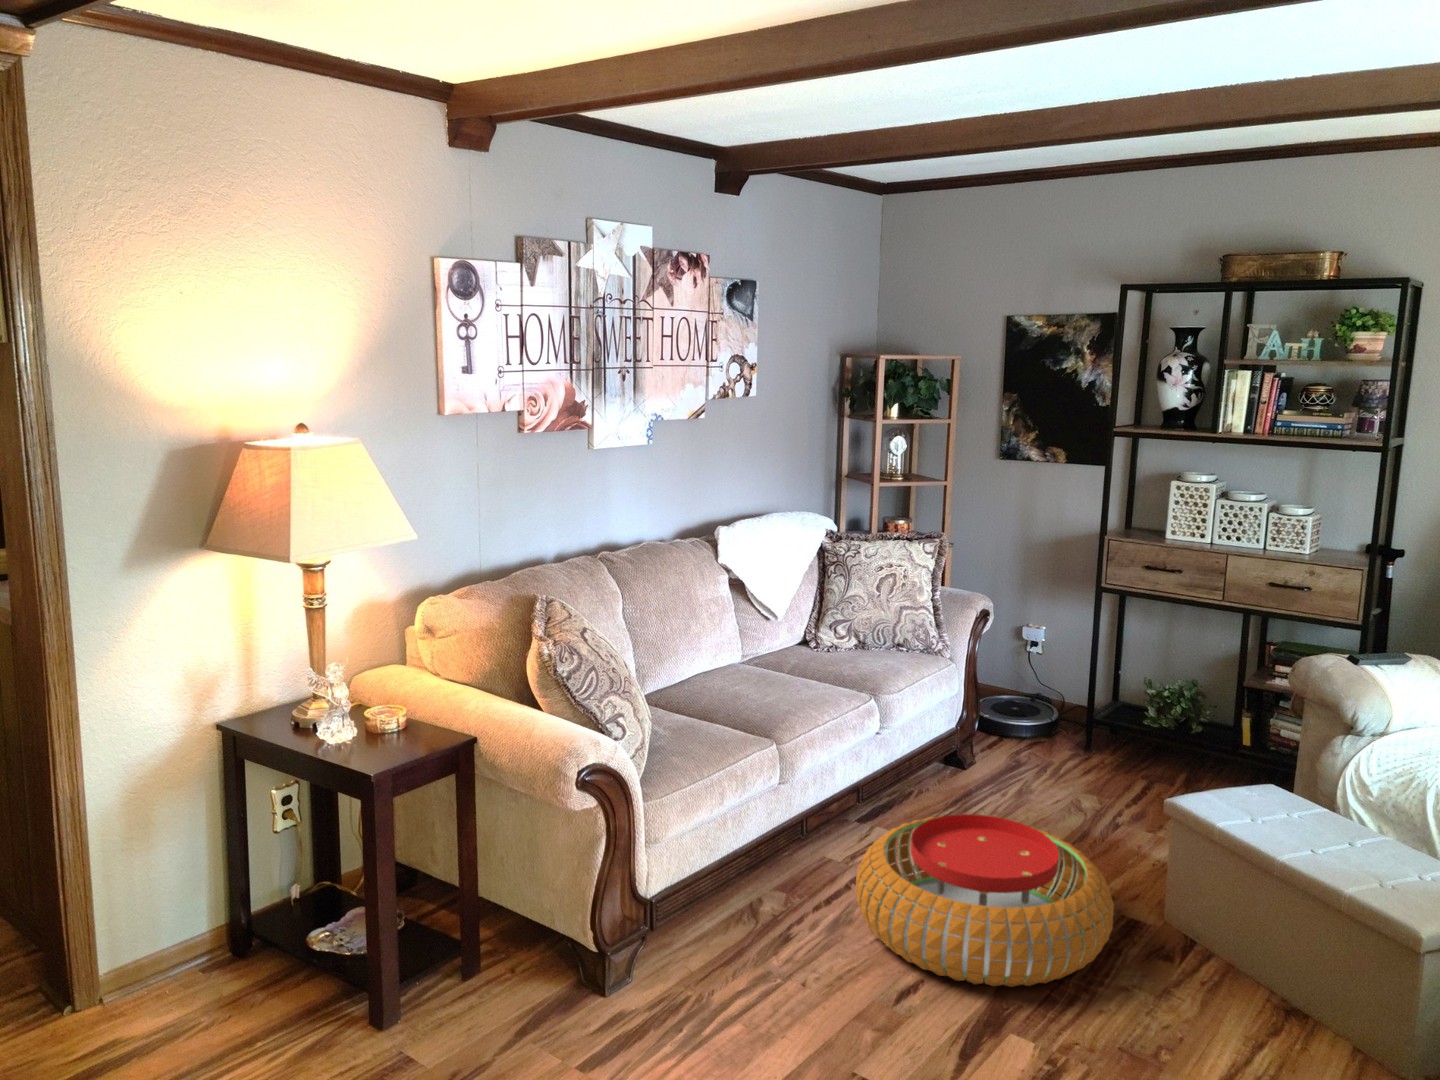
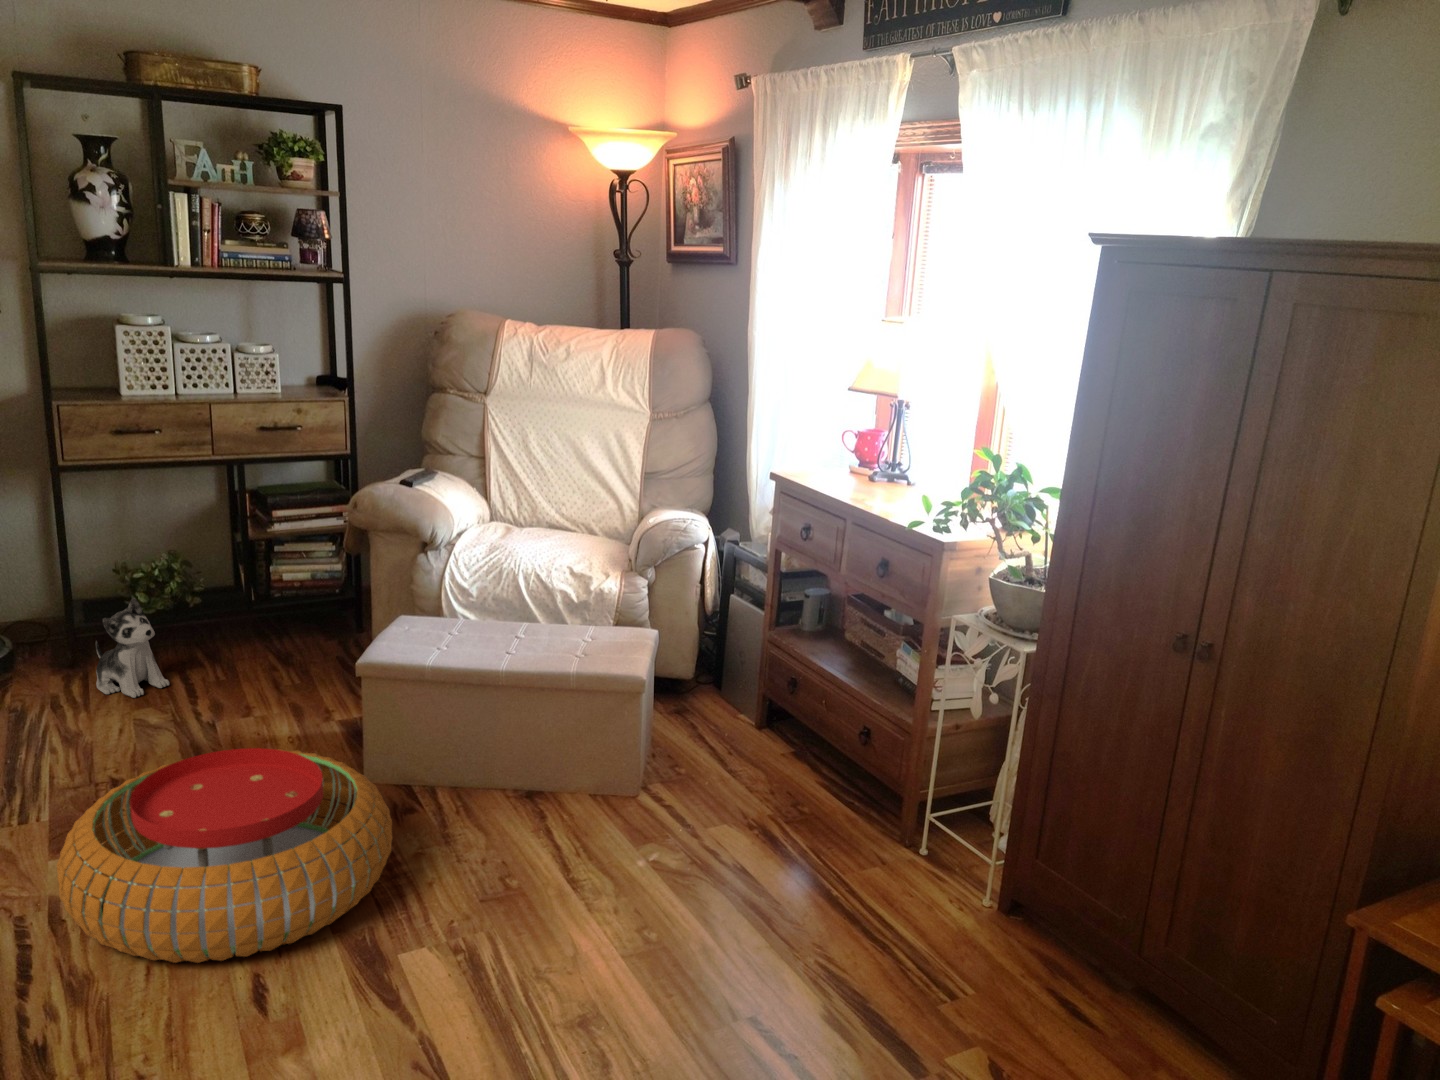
plush toy: none [1083,703,1134,785] -> present [96,598,169,698]

